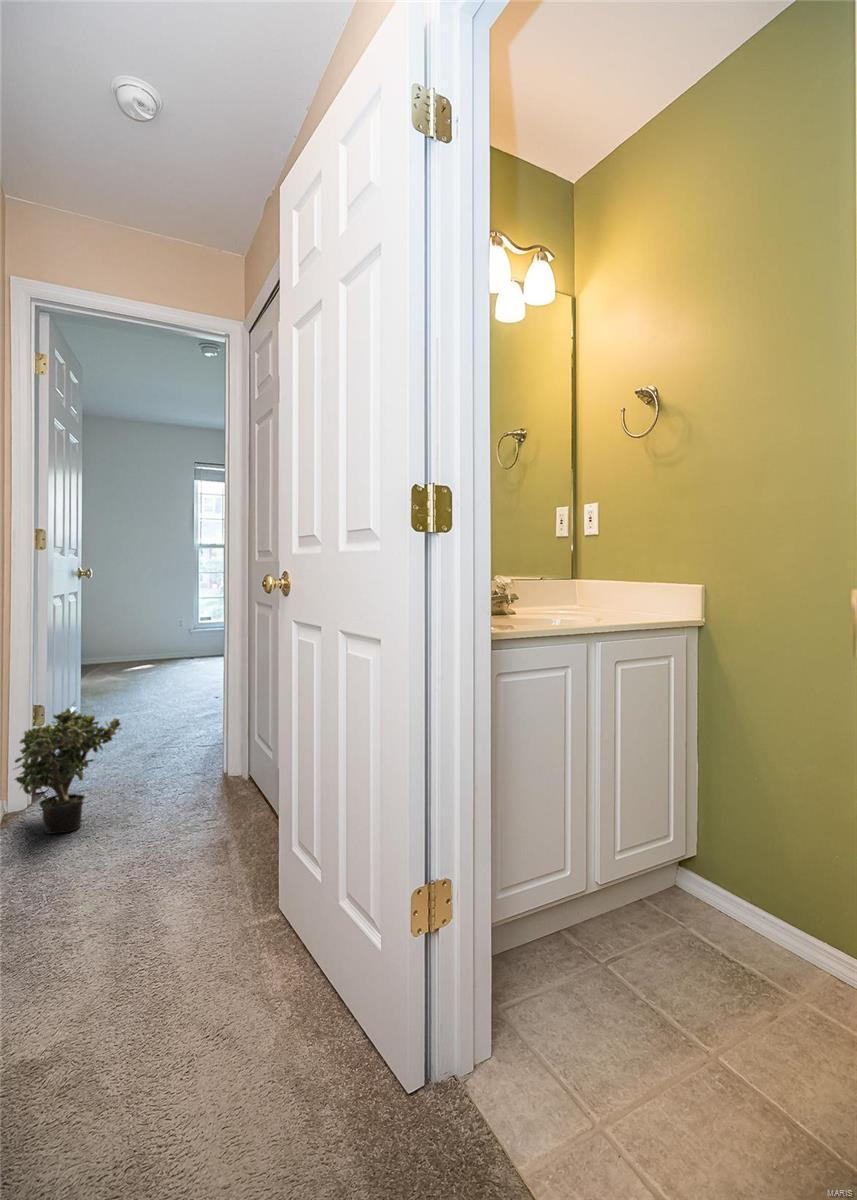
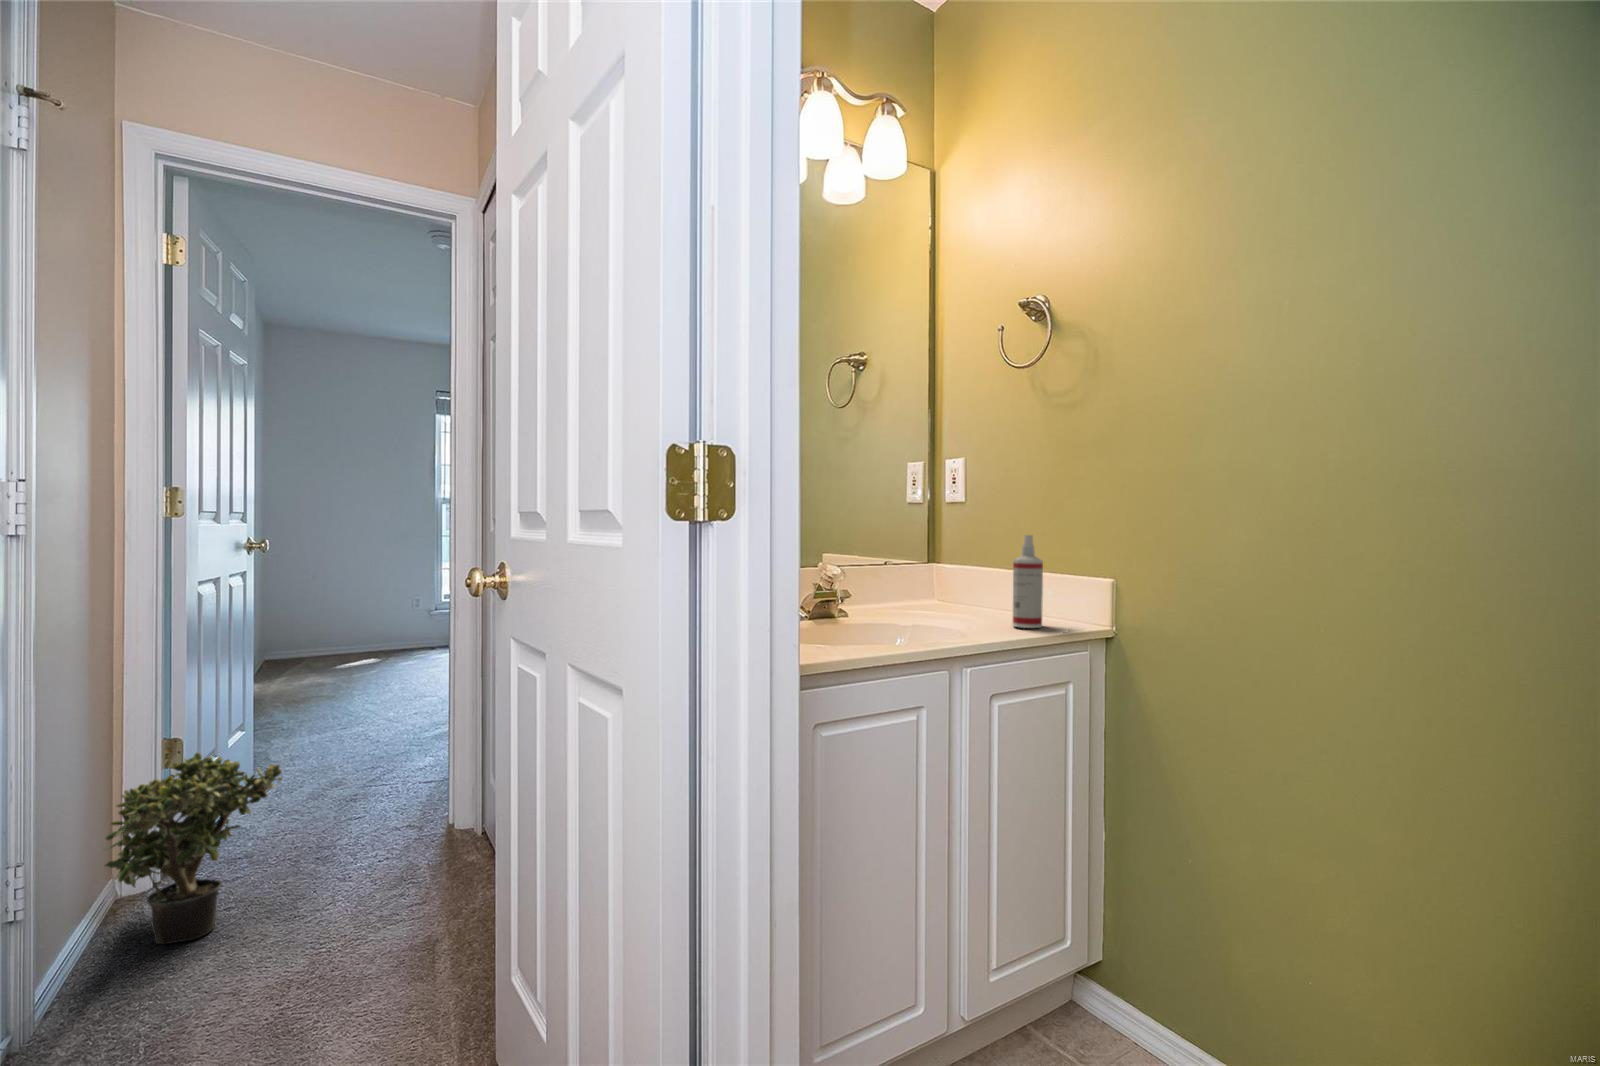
spray bottle: none [629,557,651,622] -> present [1013,535,1043,628]

